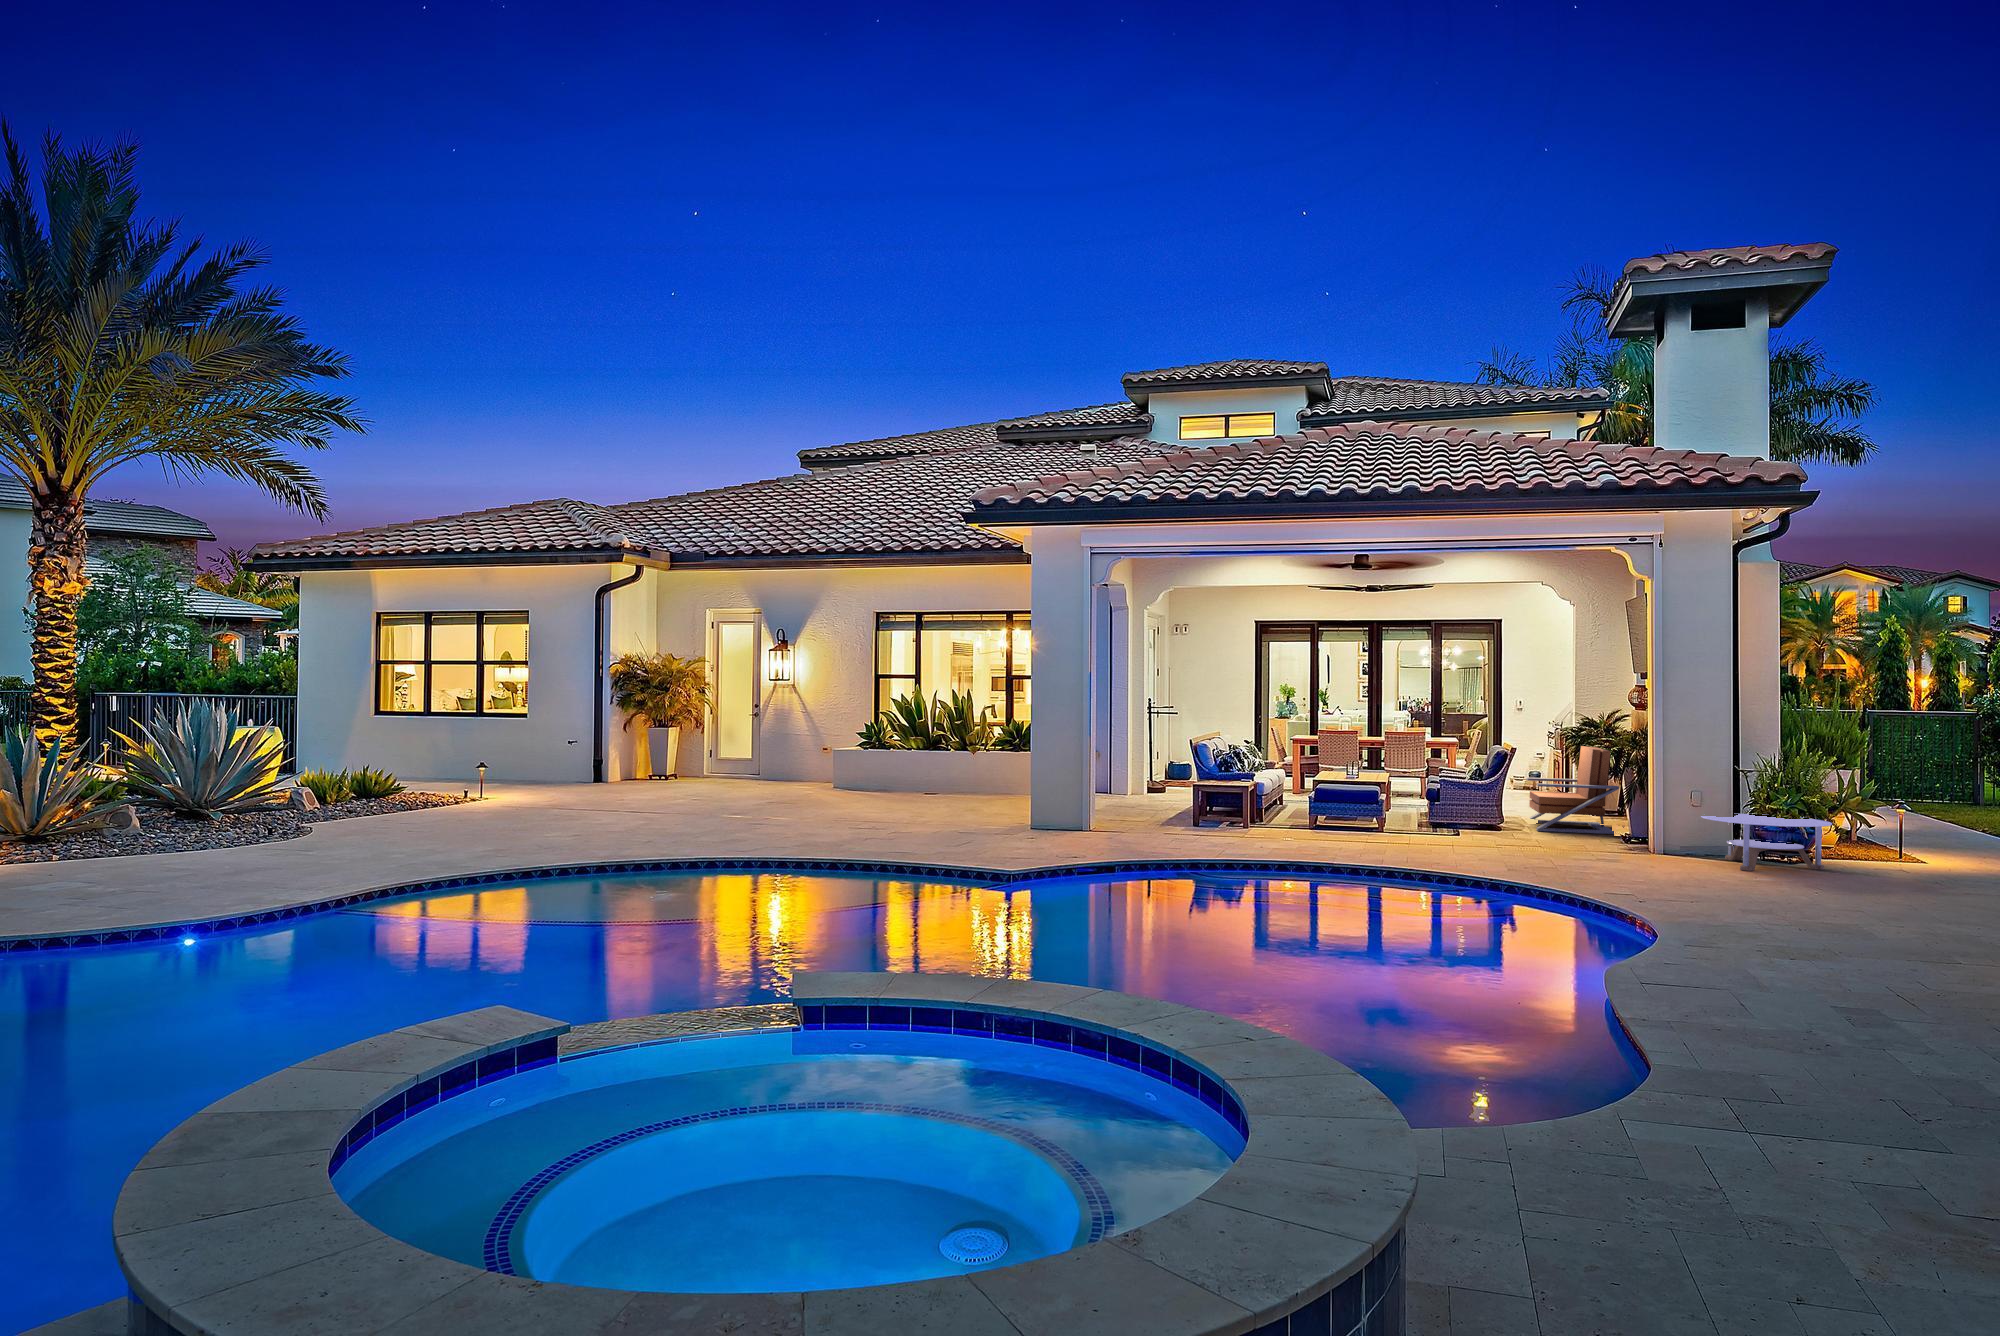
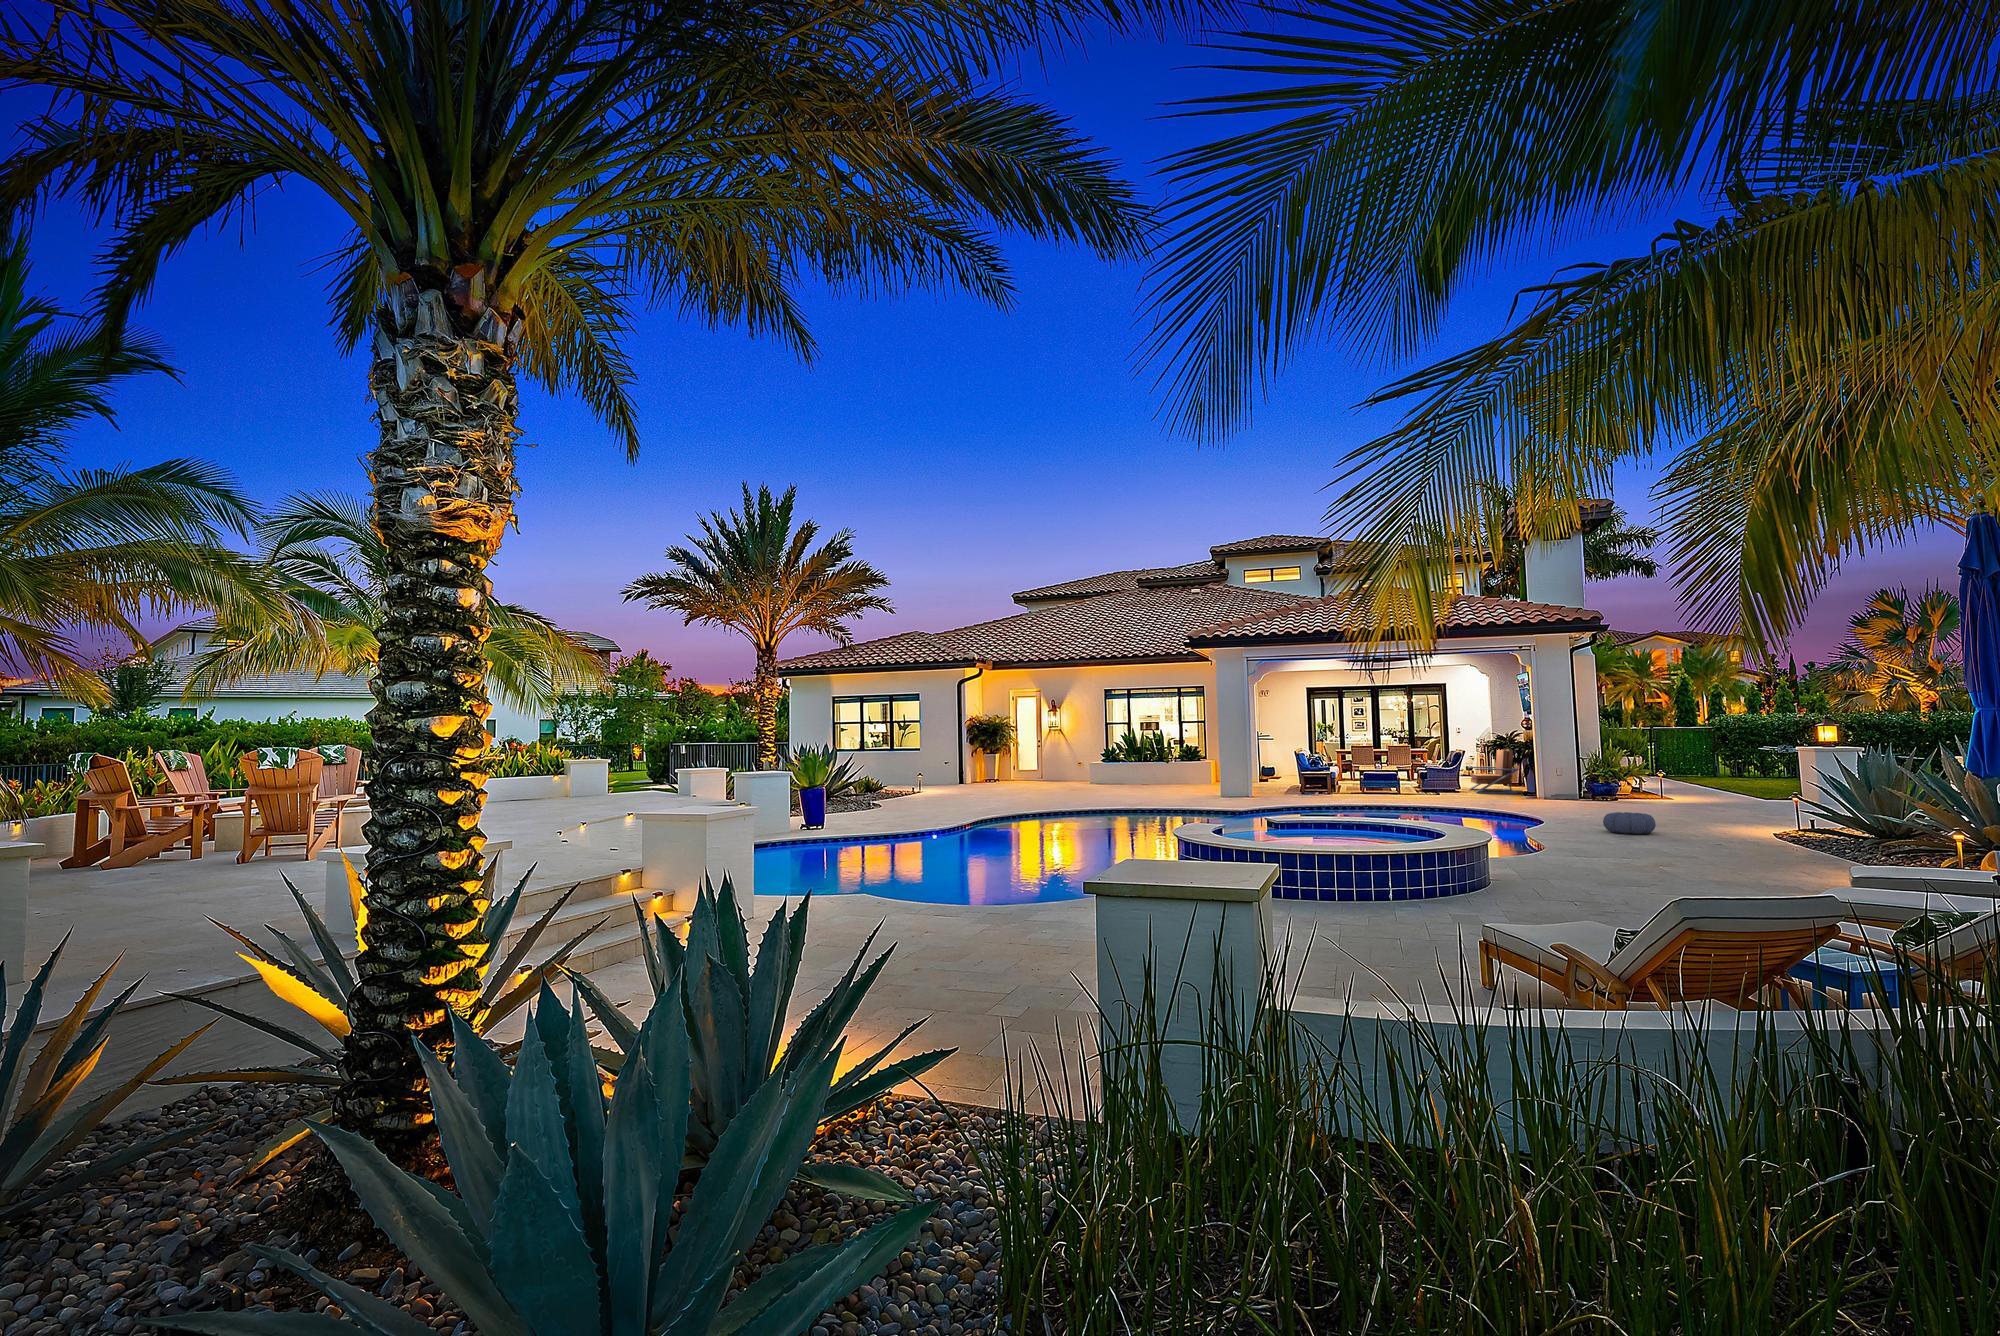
round table: present [1701,814,1832,871] -> none [1561,779,1626,805]
pouf: none [1807,922,1934,983] -> present [1603,812,1656,834]

